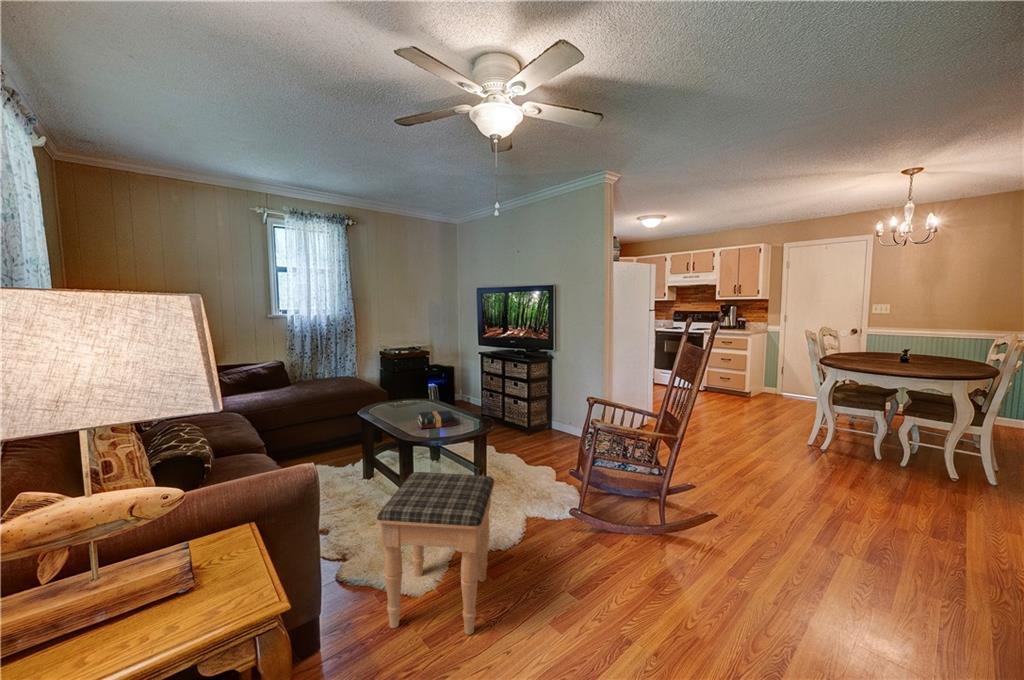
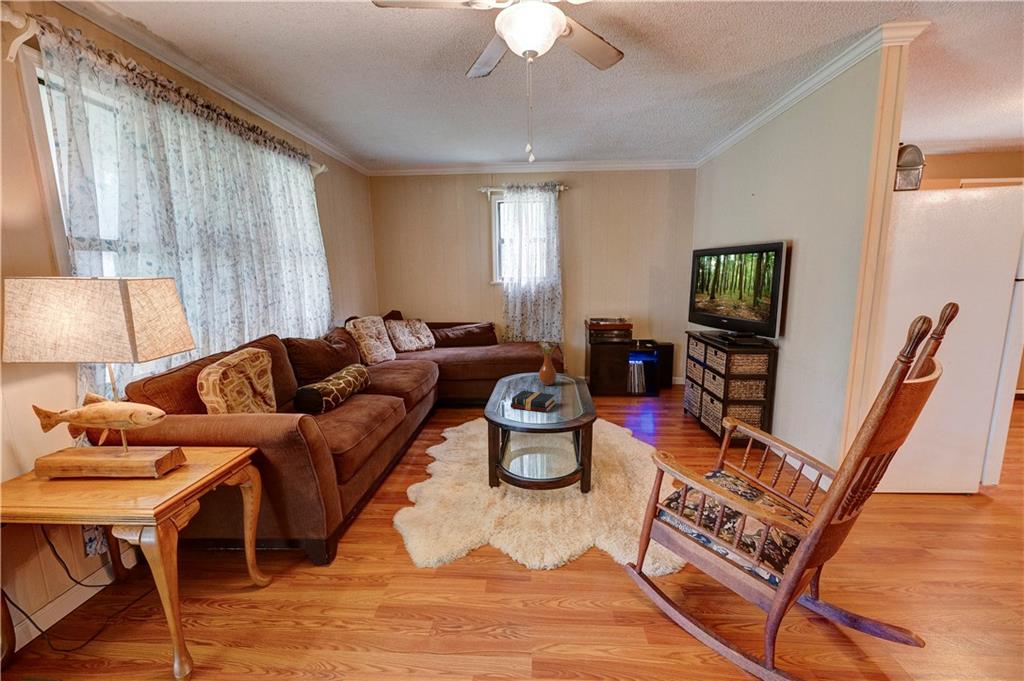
vase: none [399,362,428,408] -> present [538,337,560,385]
footstool: present [377,472,495,635] -> none [353,449,489,630]

